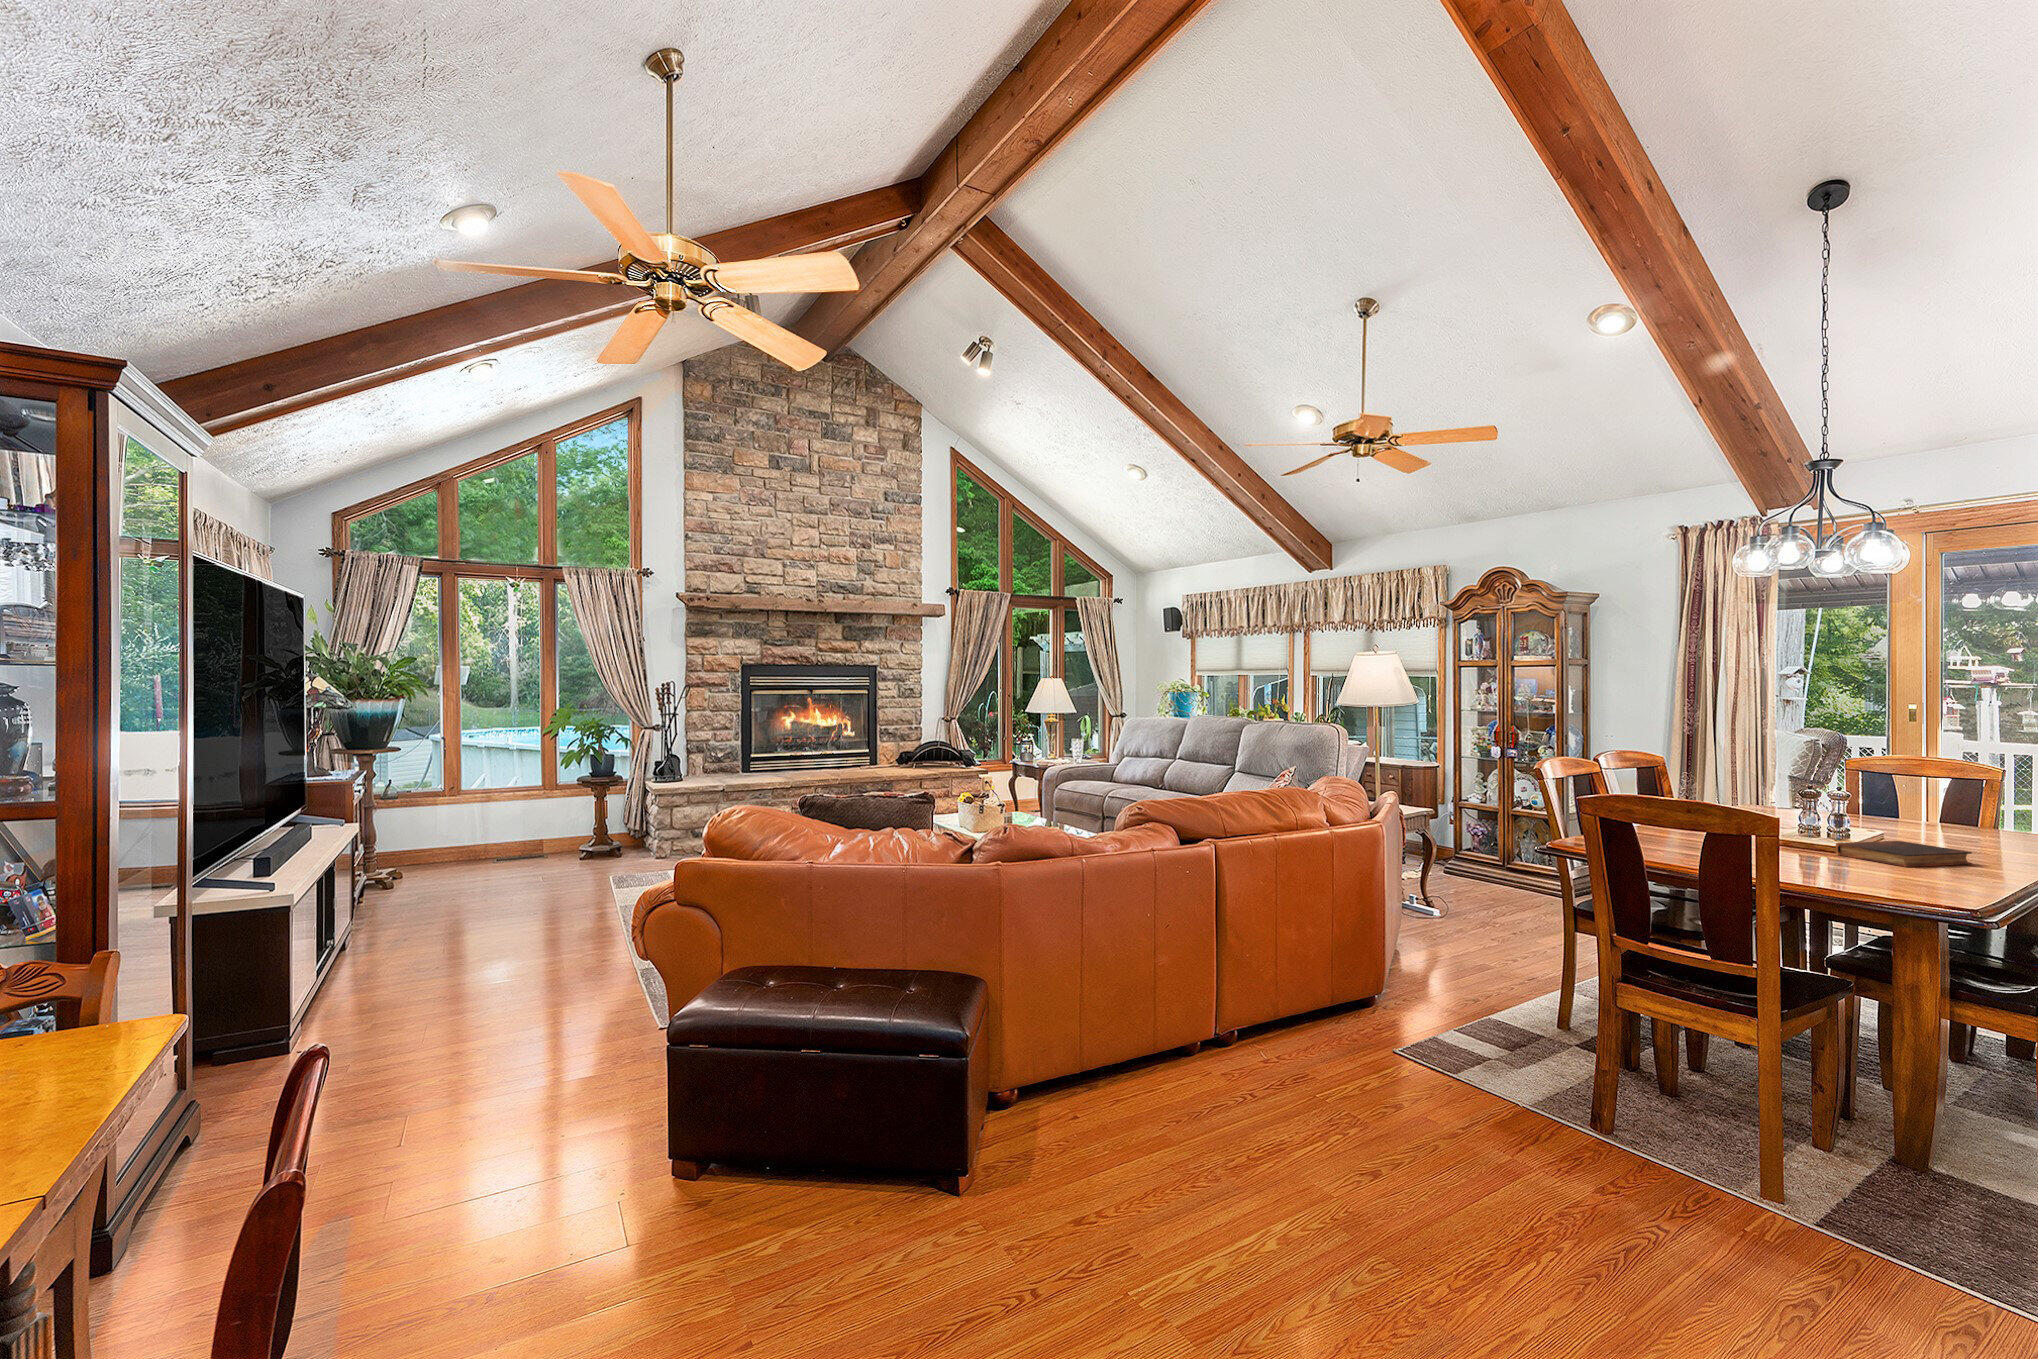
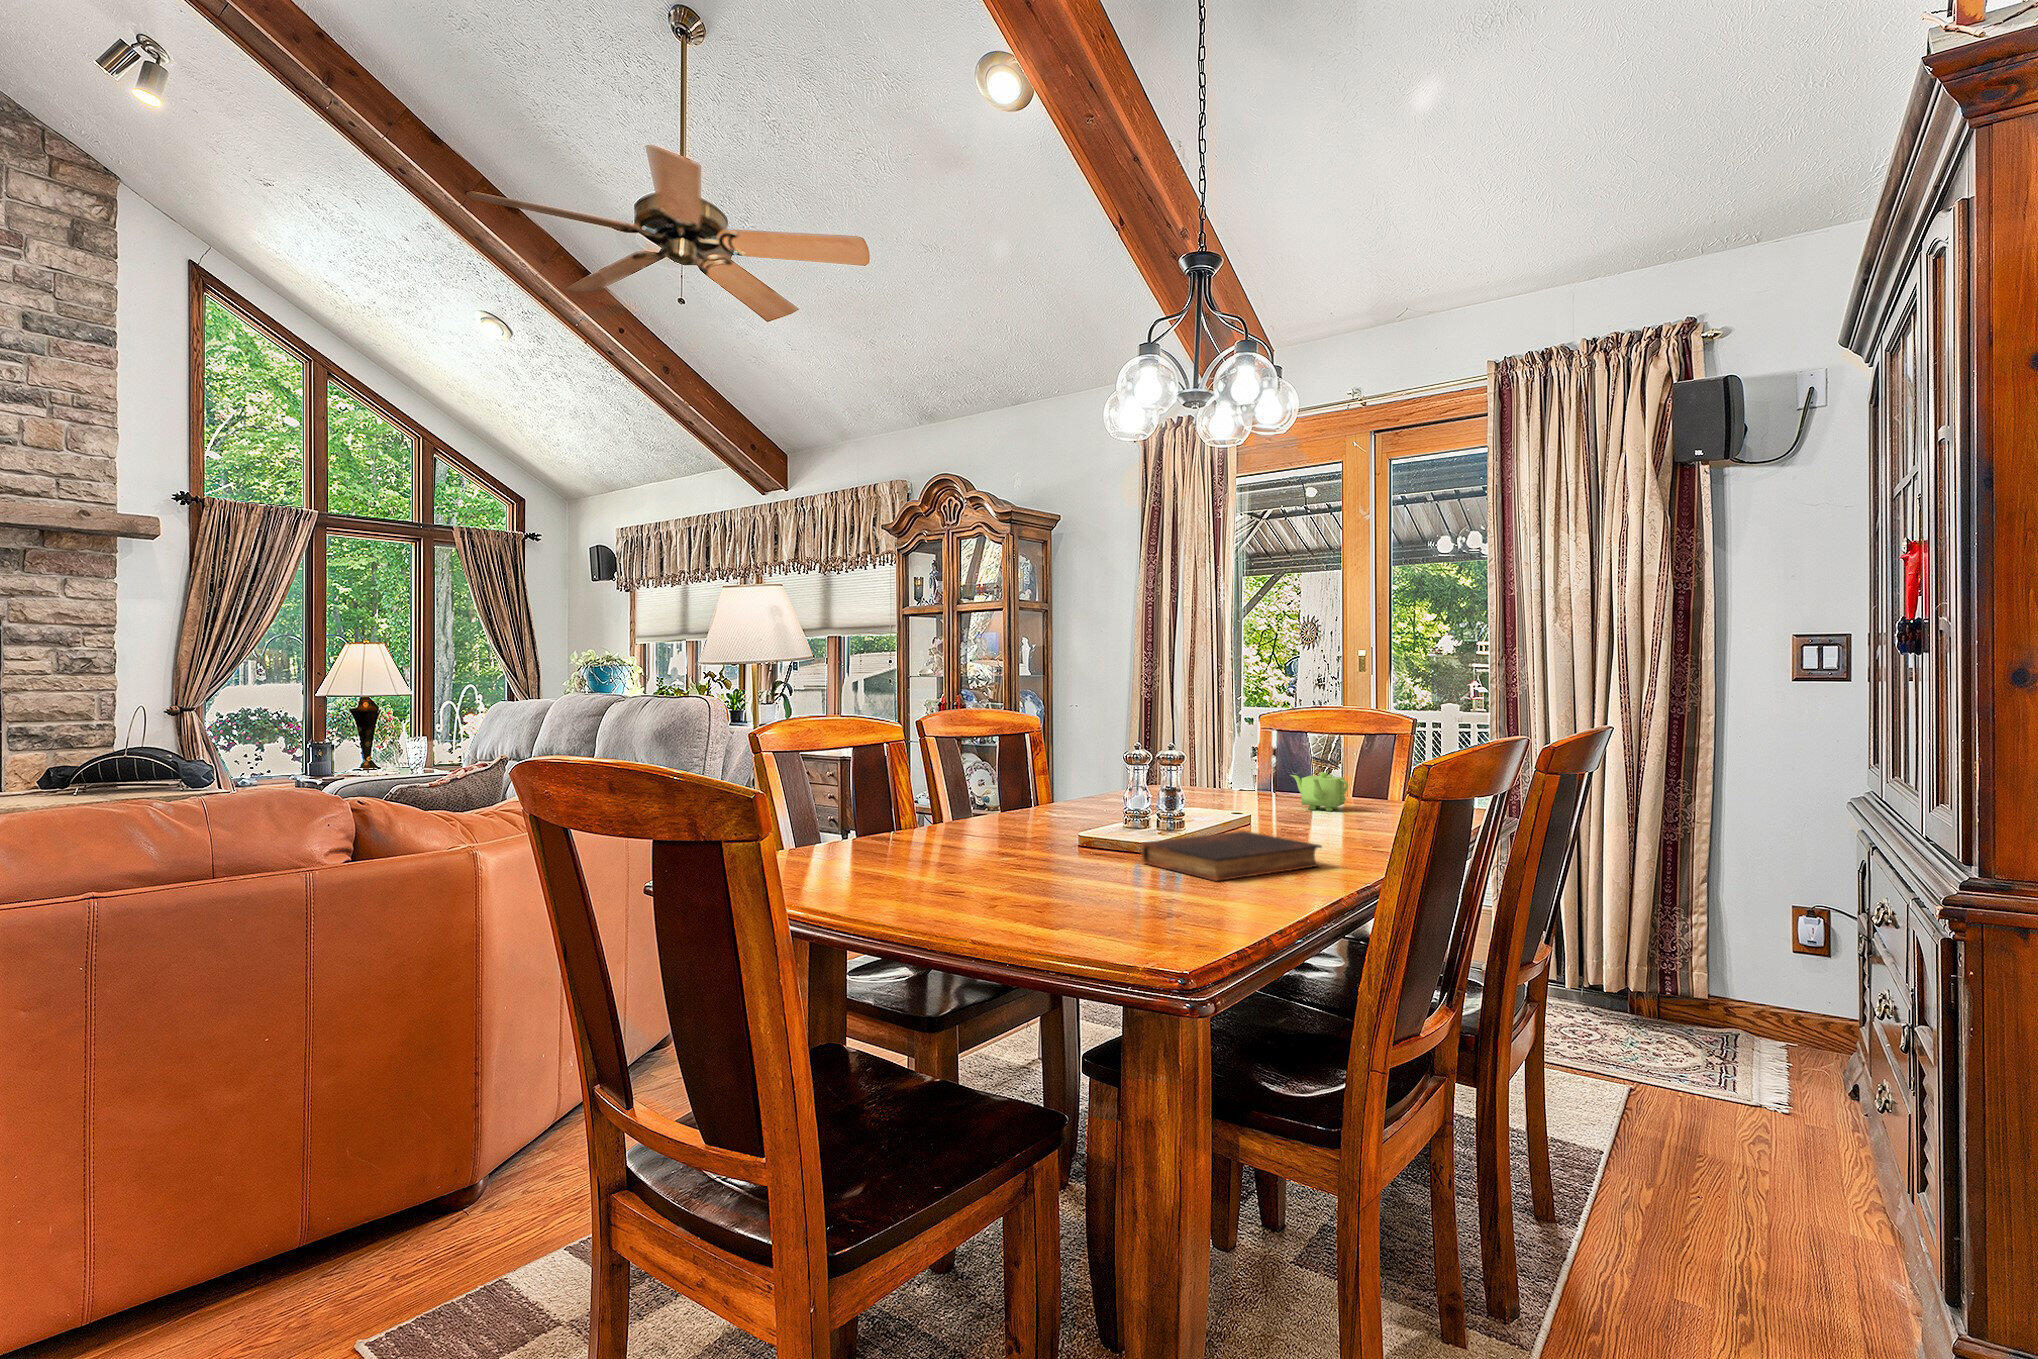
teapot: none [1893,805,1948,832] -> present [1290,772,1348,811]

